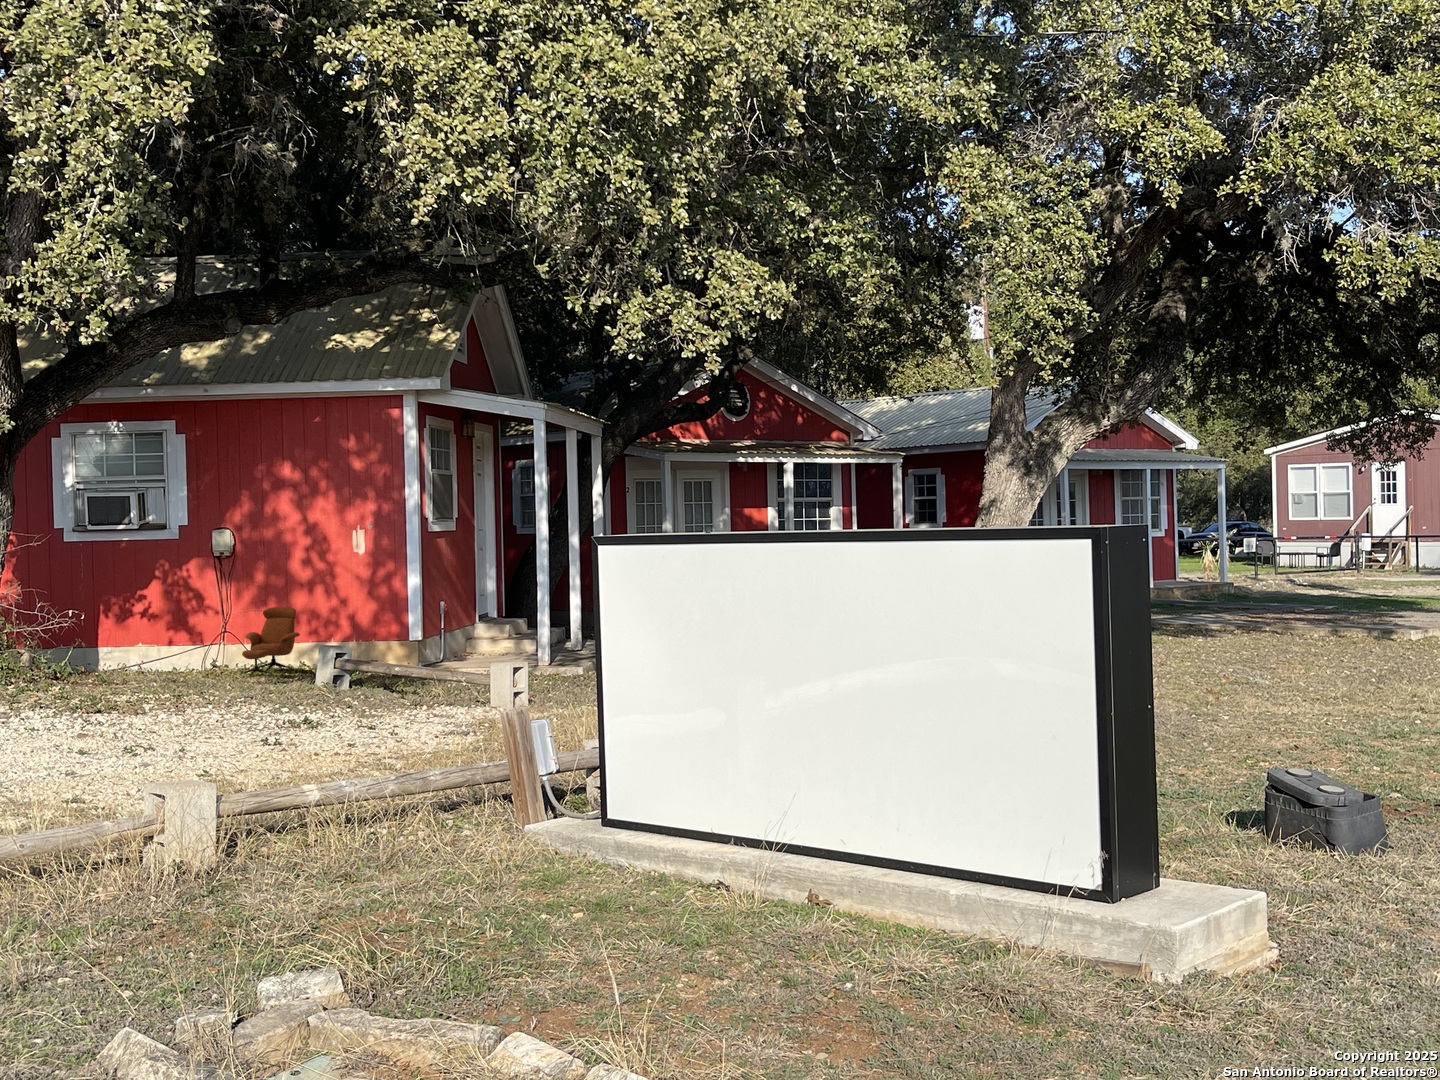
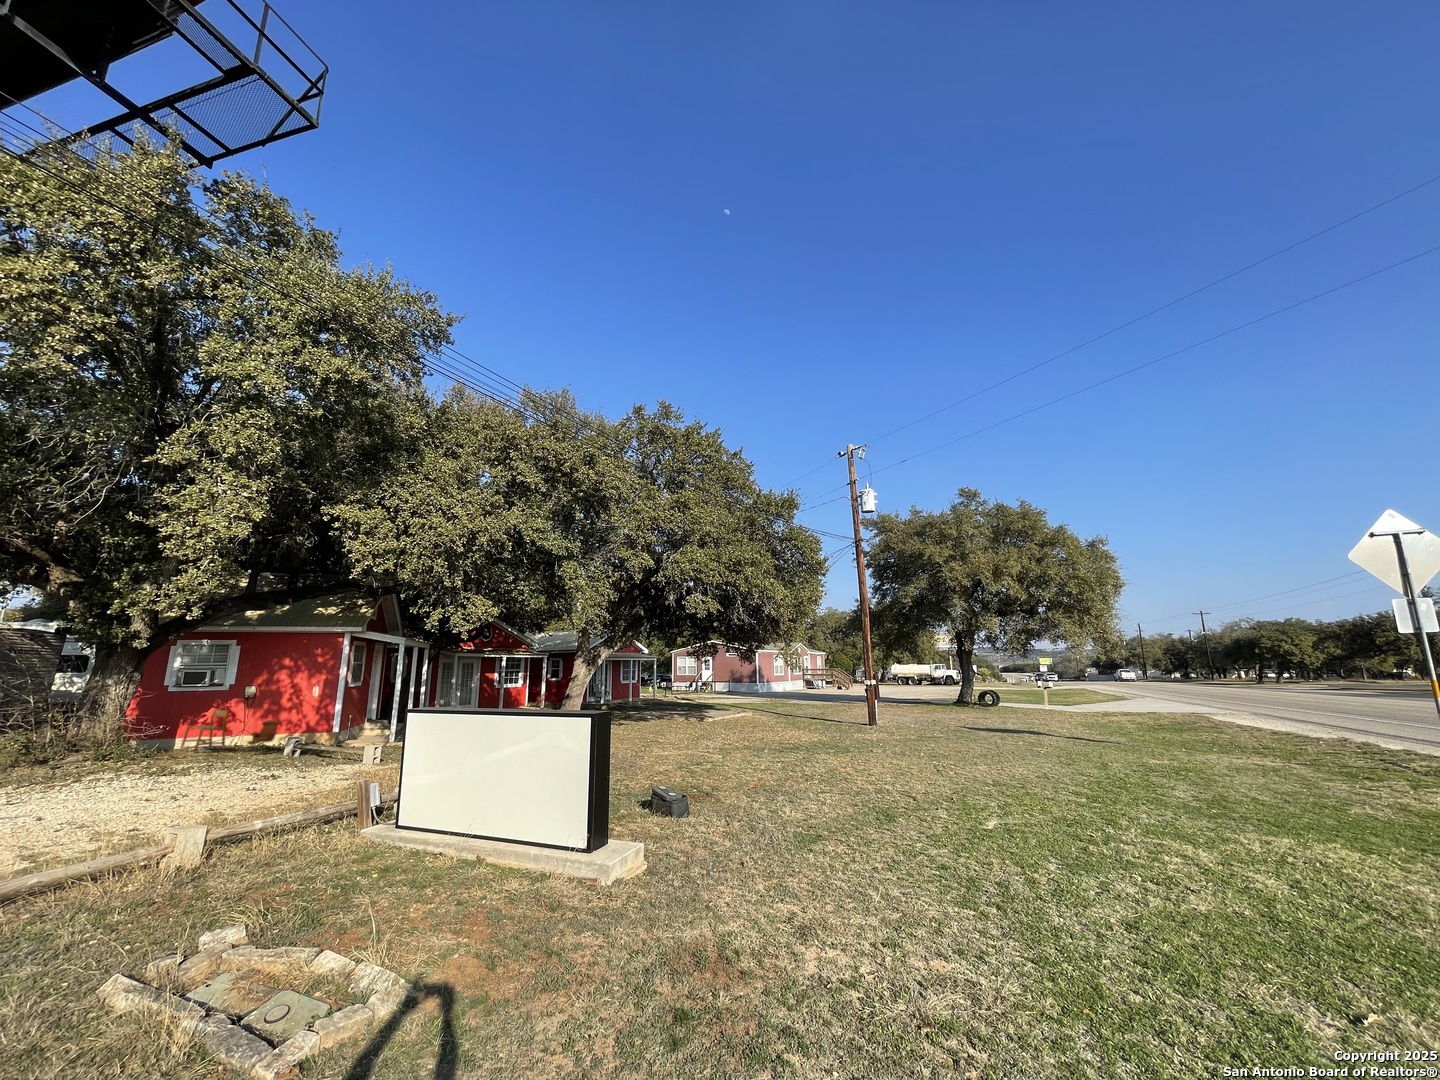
bench: none [118,580,201,672] -> present [181,709,230,752]

